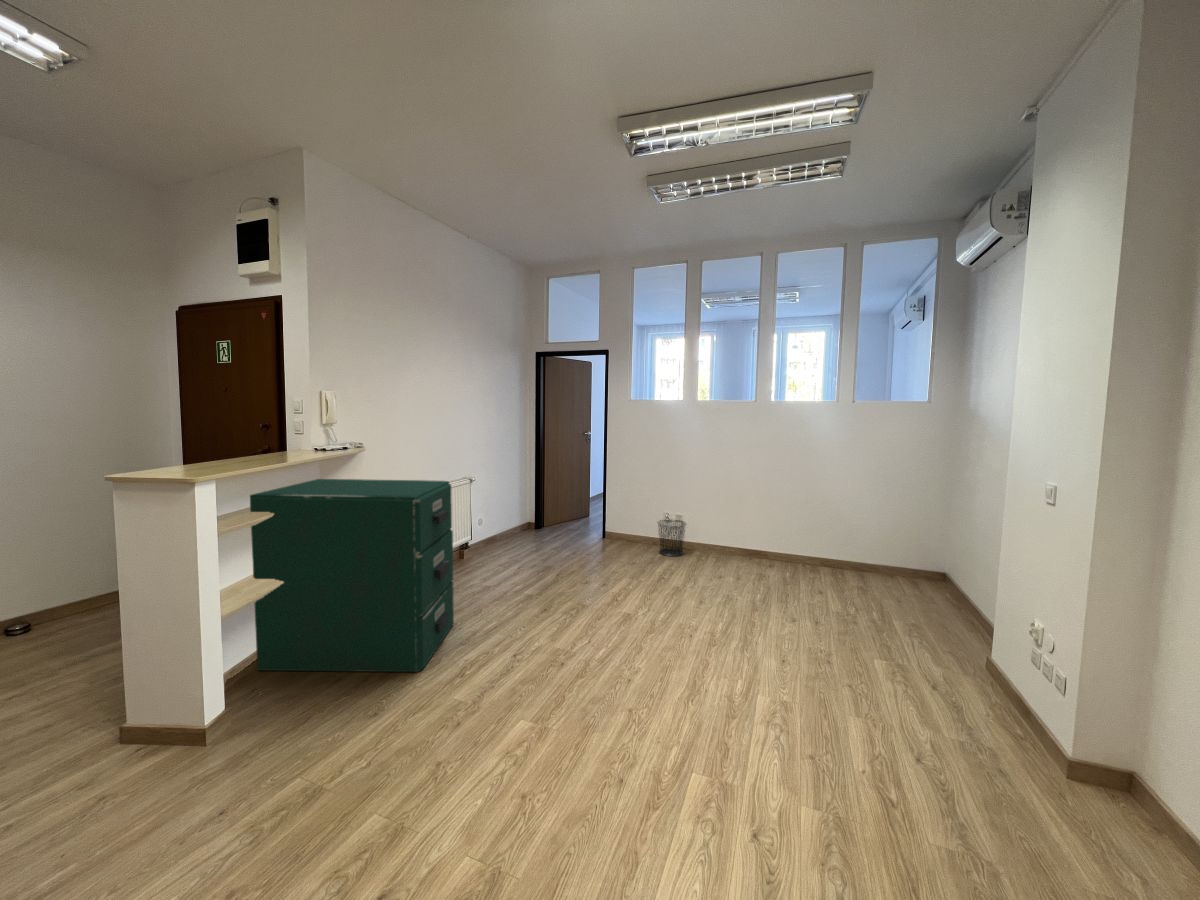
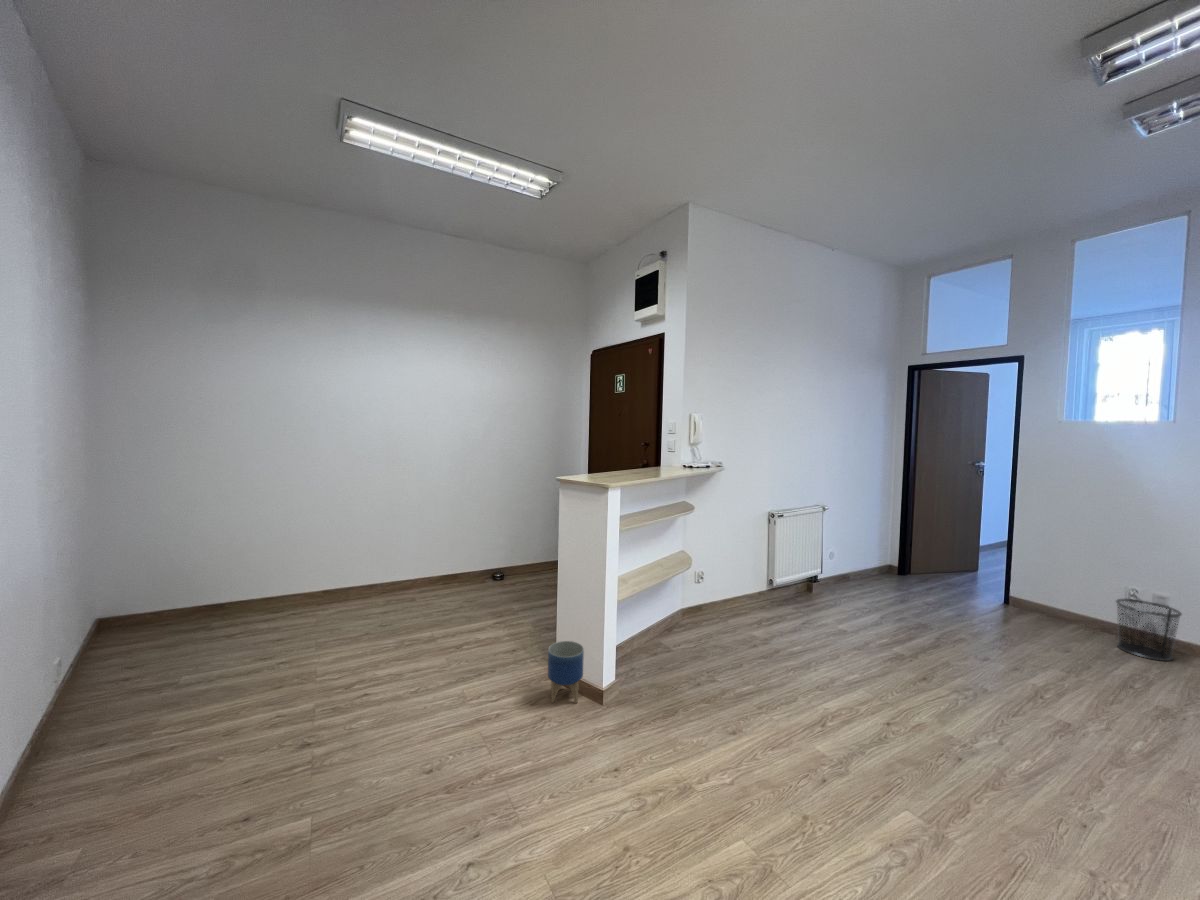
filing cabinet: present [250,479,454,672] -> none [635,494,811,702]
planter: none [96,688,165,781] -> present [548,641,584,703]

